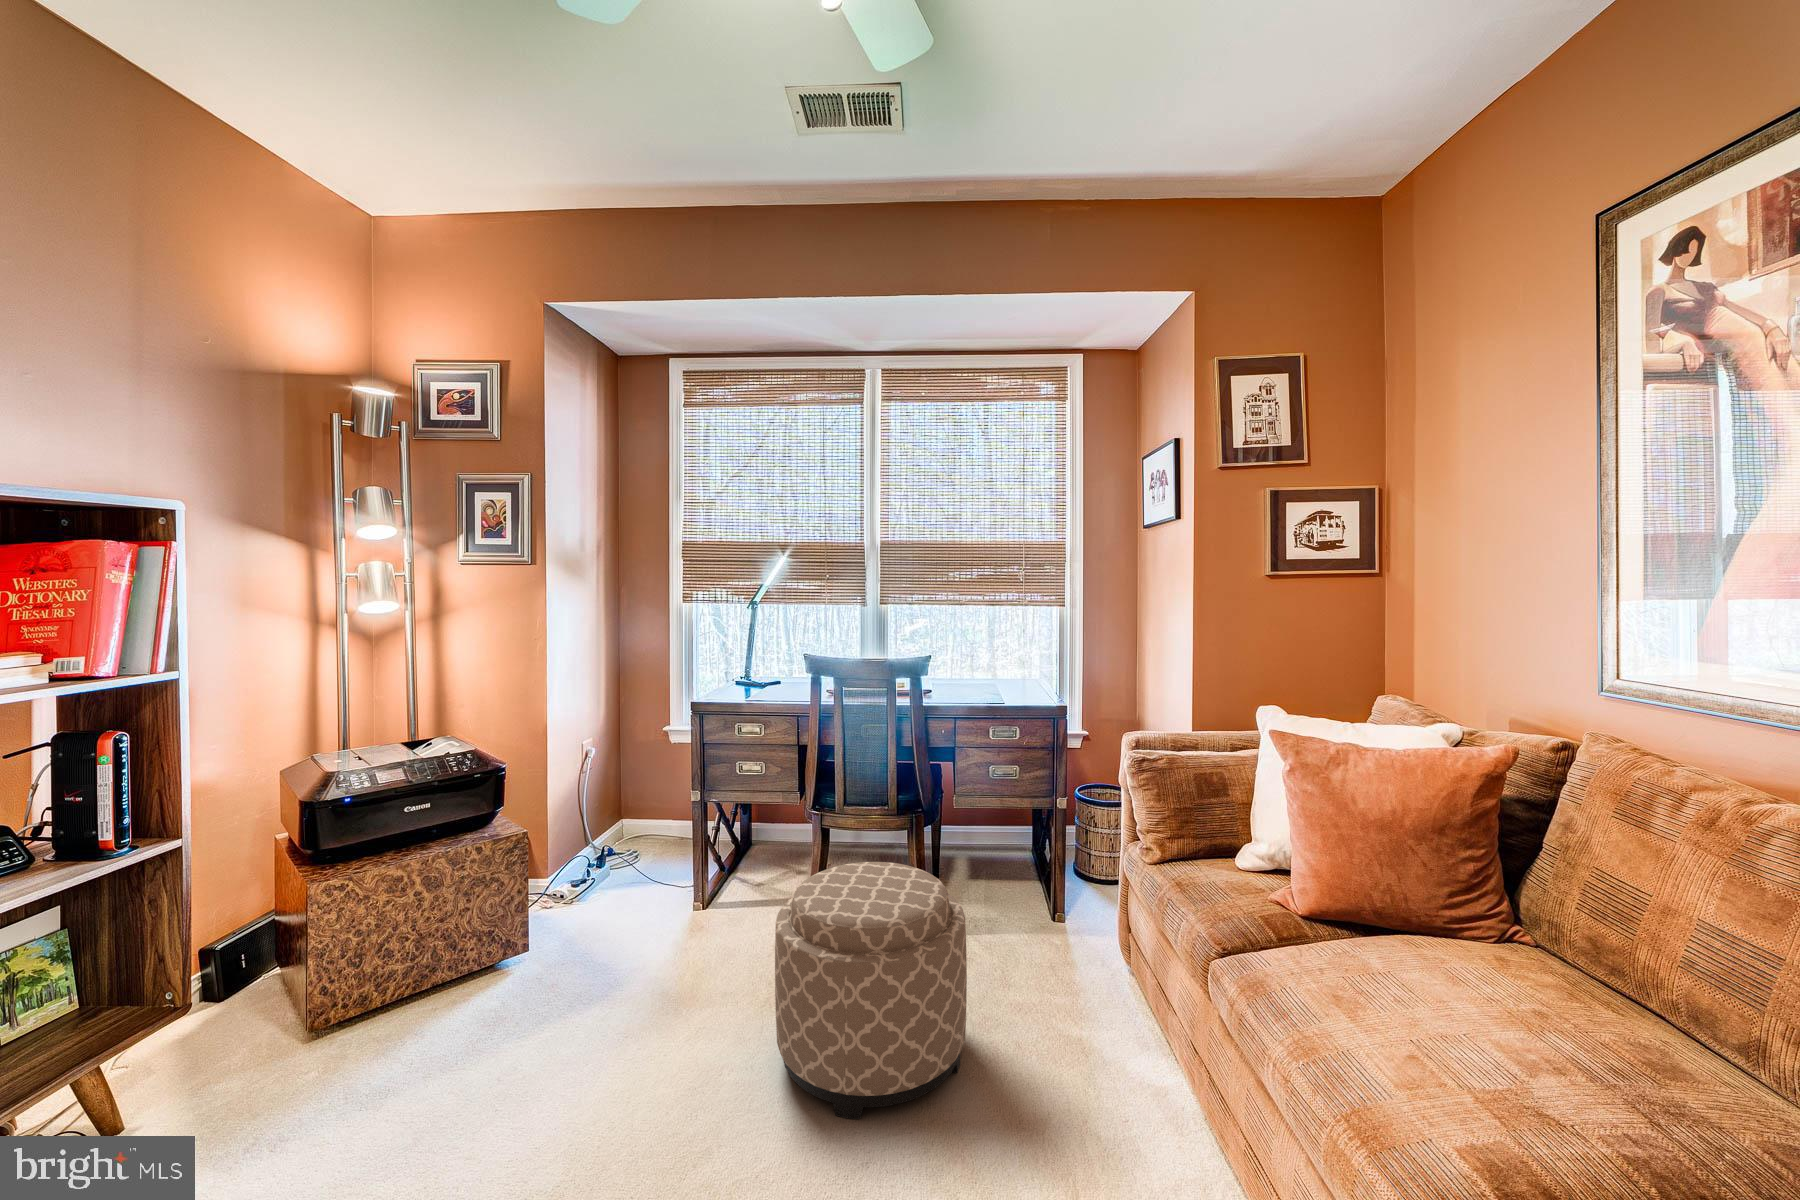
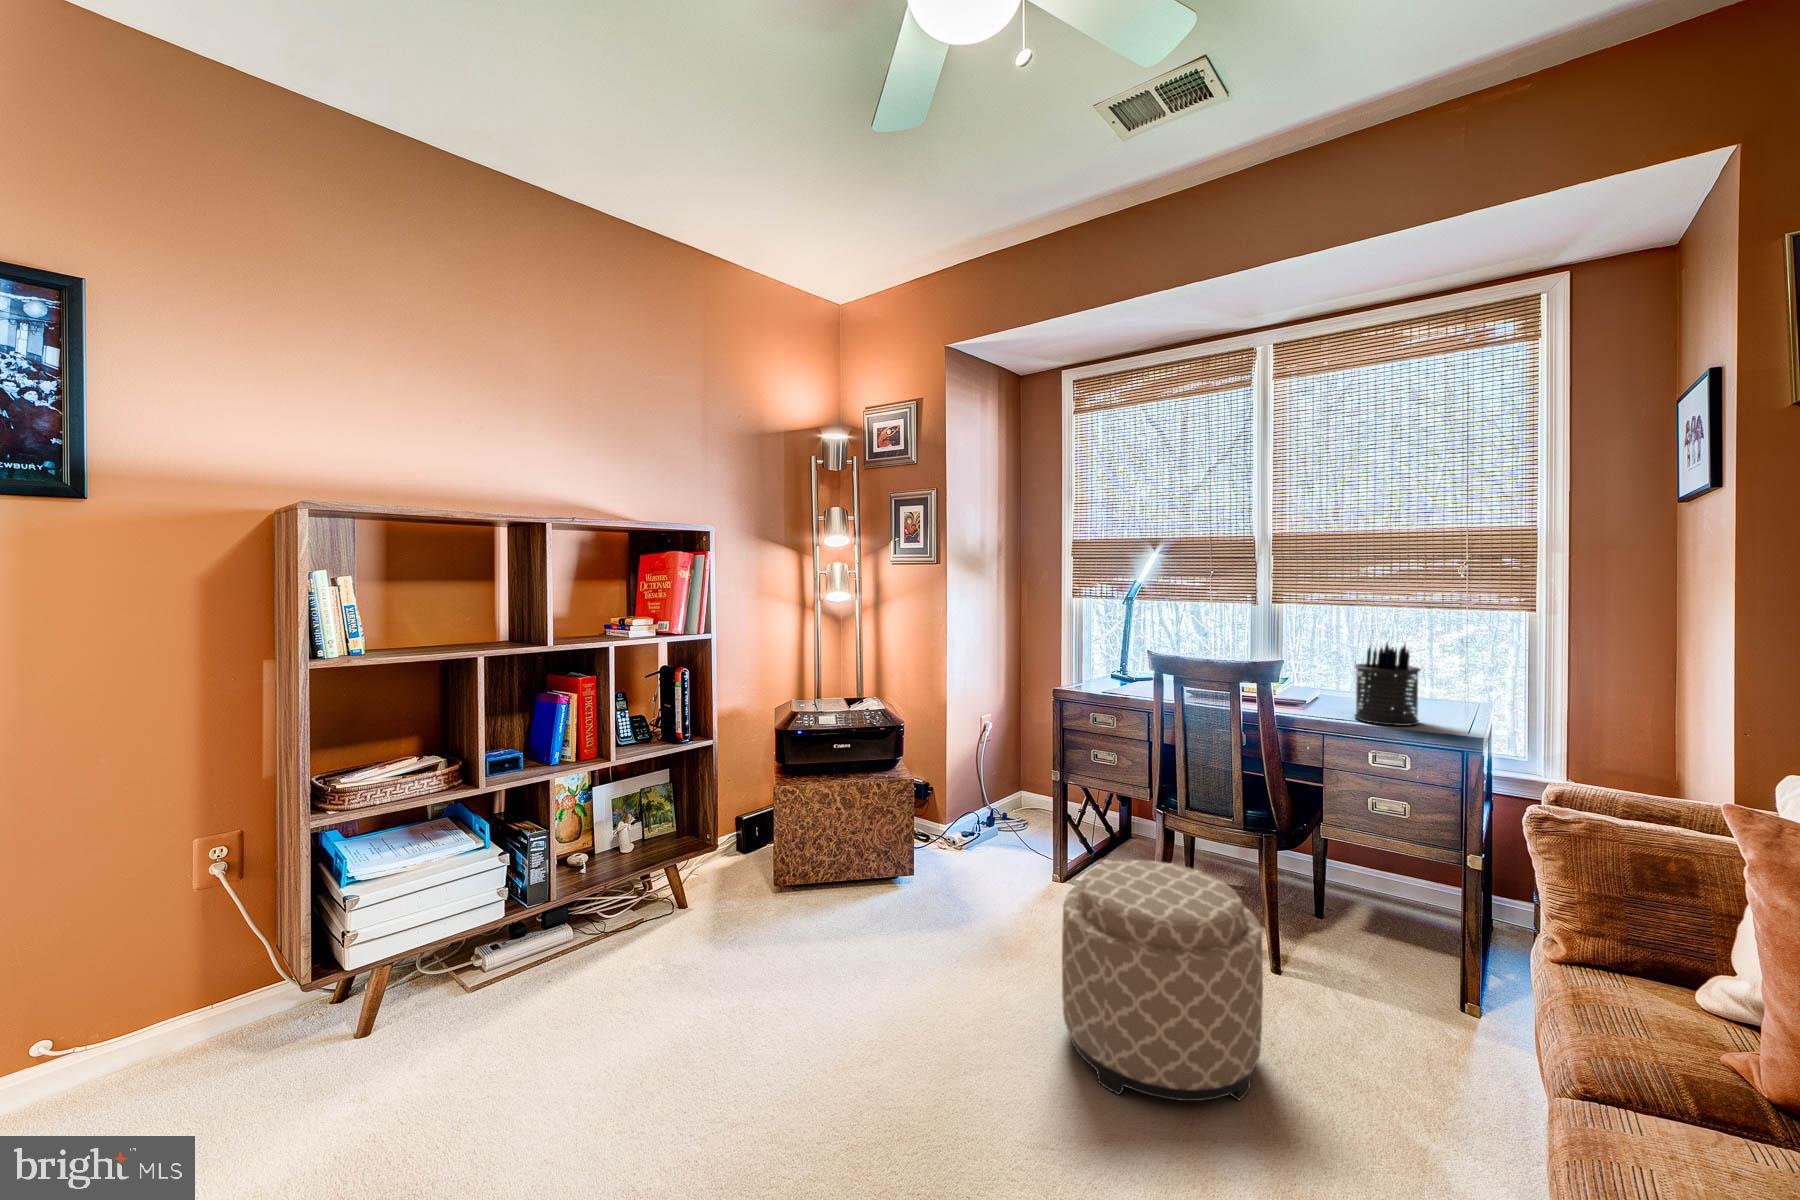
pen holder: none [971,632,1018,703] -> present [1354,643,1420,726]

